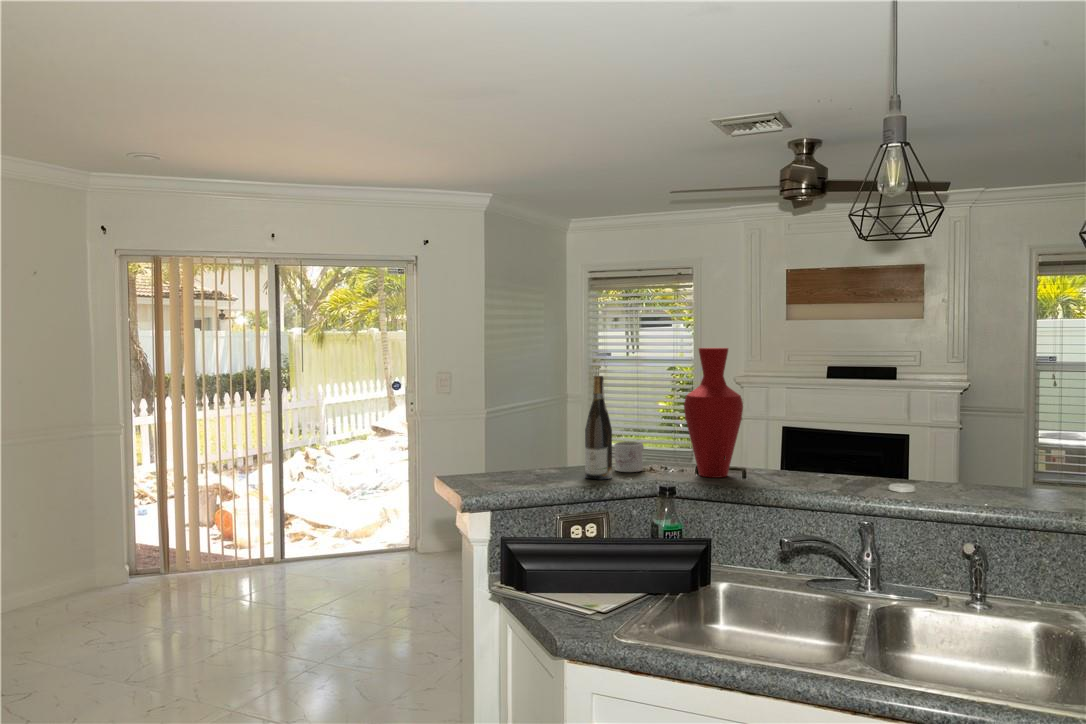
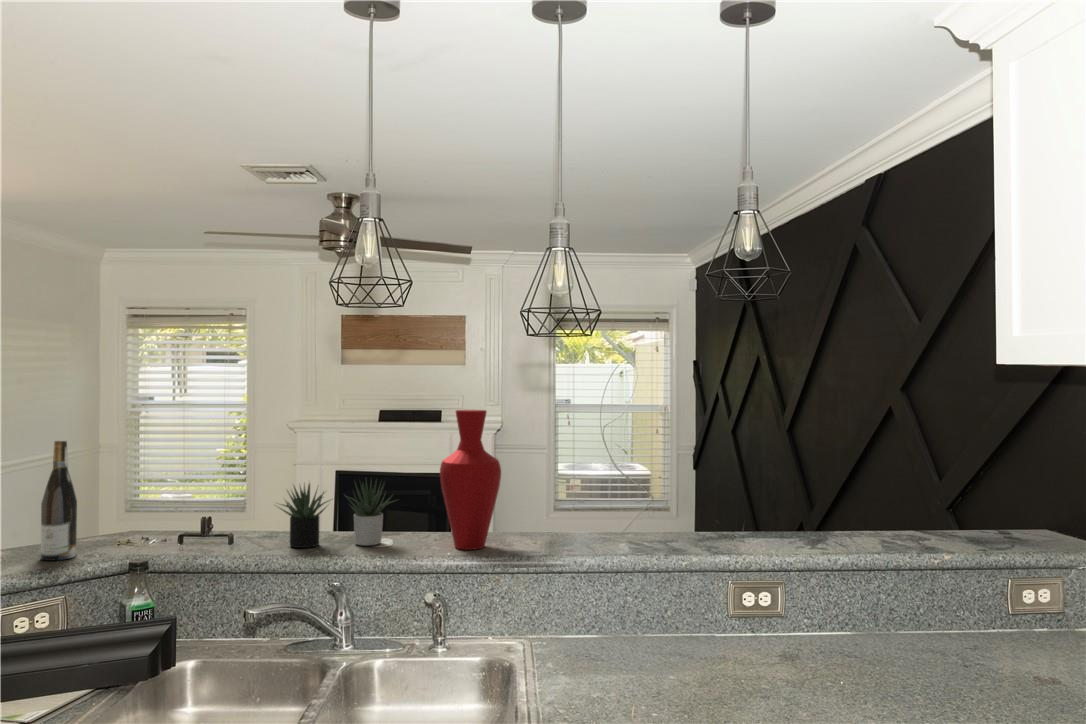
vase: present [684,348,743,478] -> present [440,410,501,550]
succulent plant: none [783,417,919,490] -> present [278,481,396,548]
mug: present [614,441,643,472] -> none [86,511,125,548]

